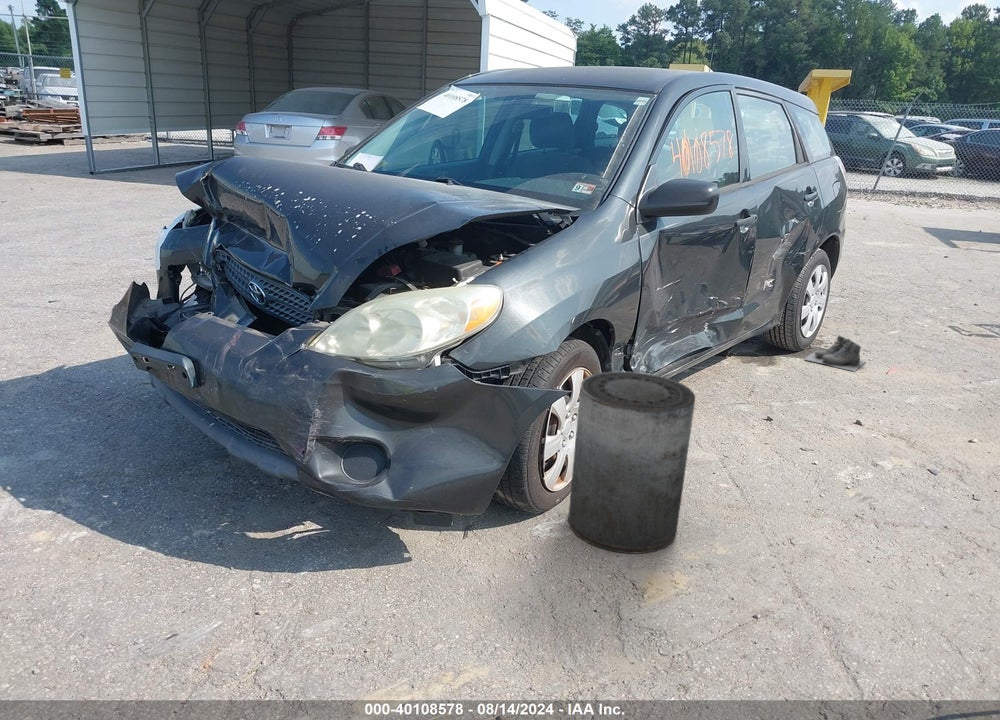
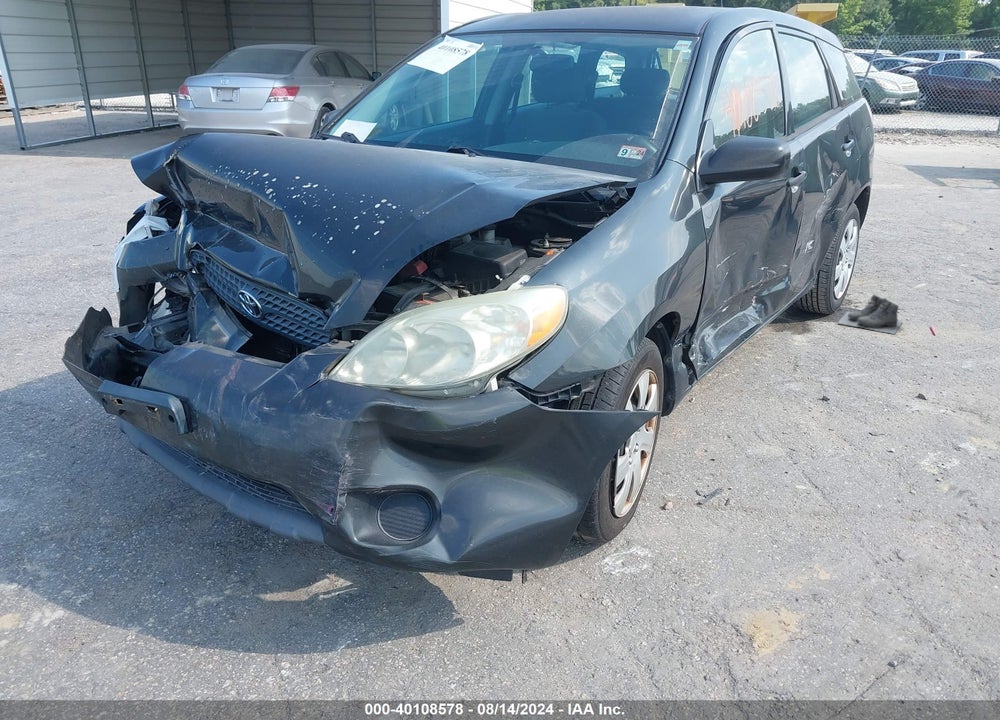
trash can: present [568,371,695,554] -> none [638,370,792,589]

